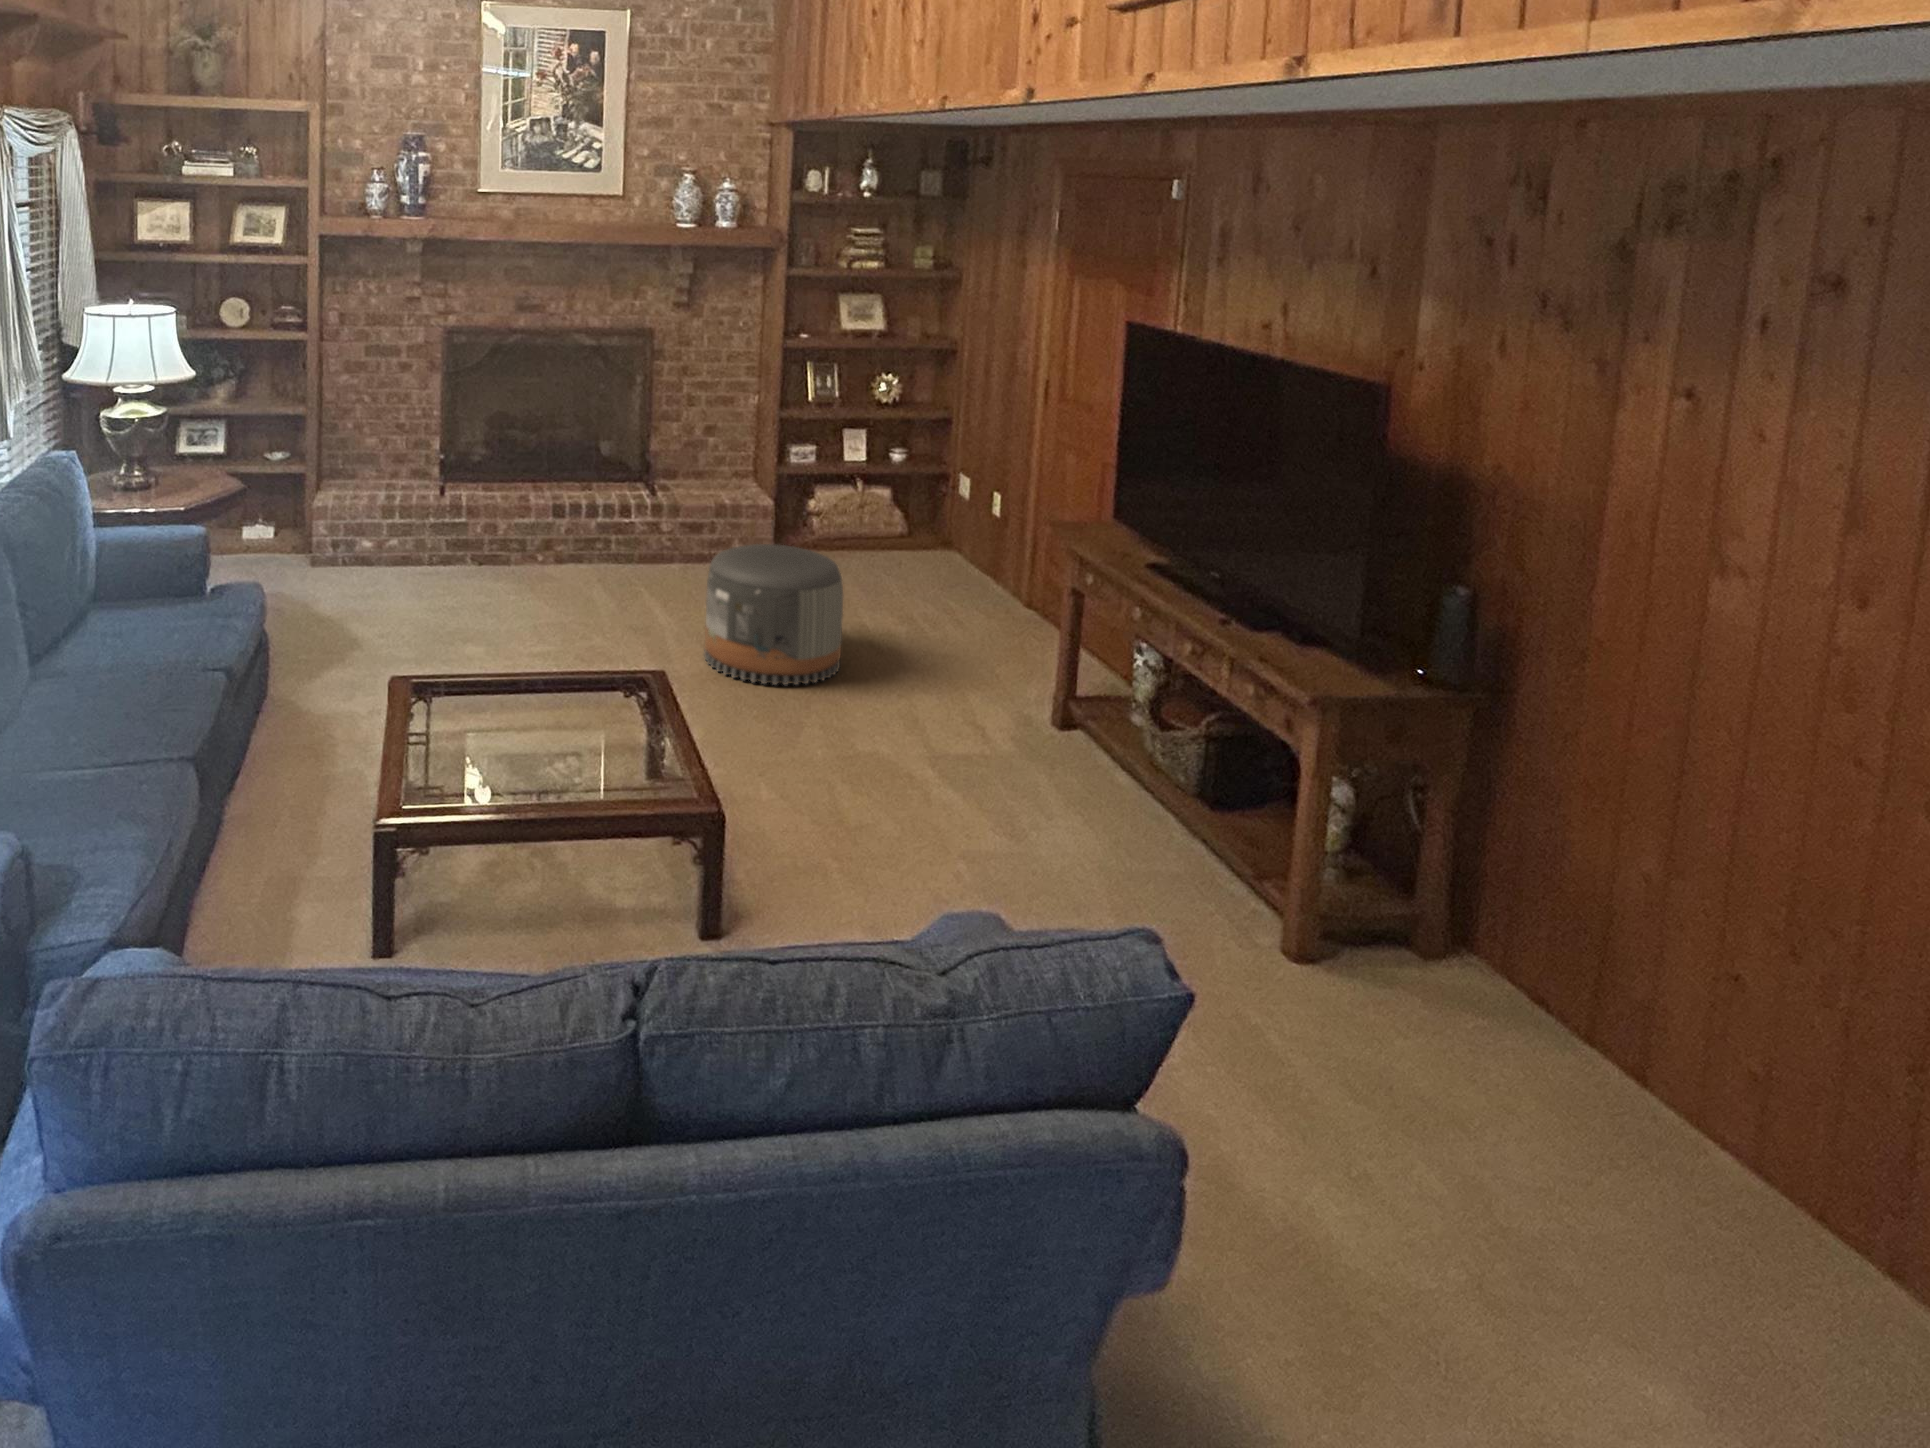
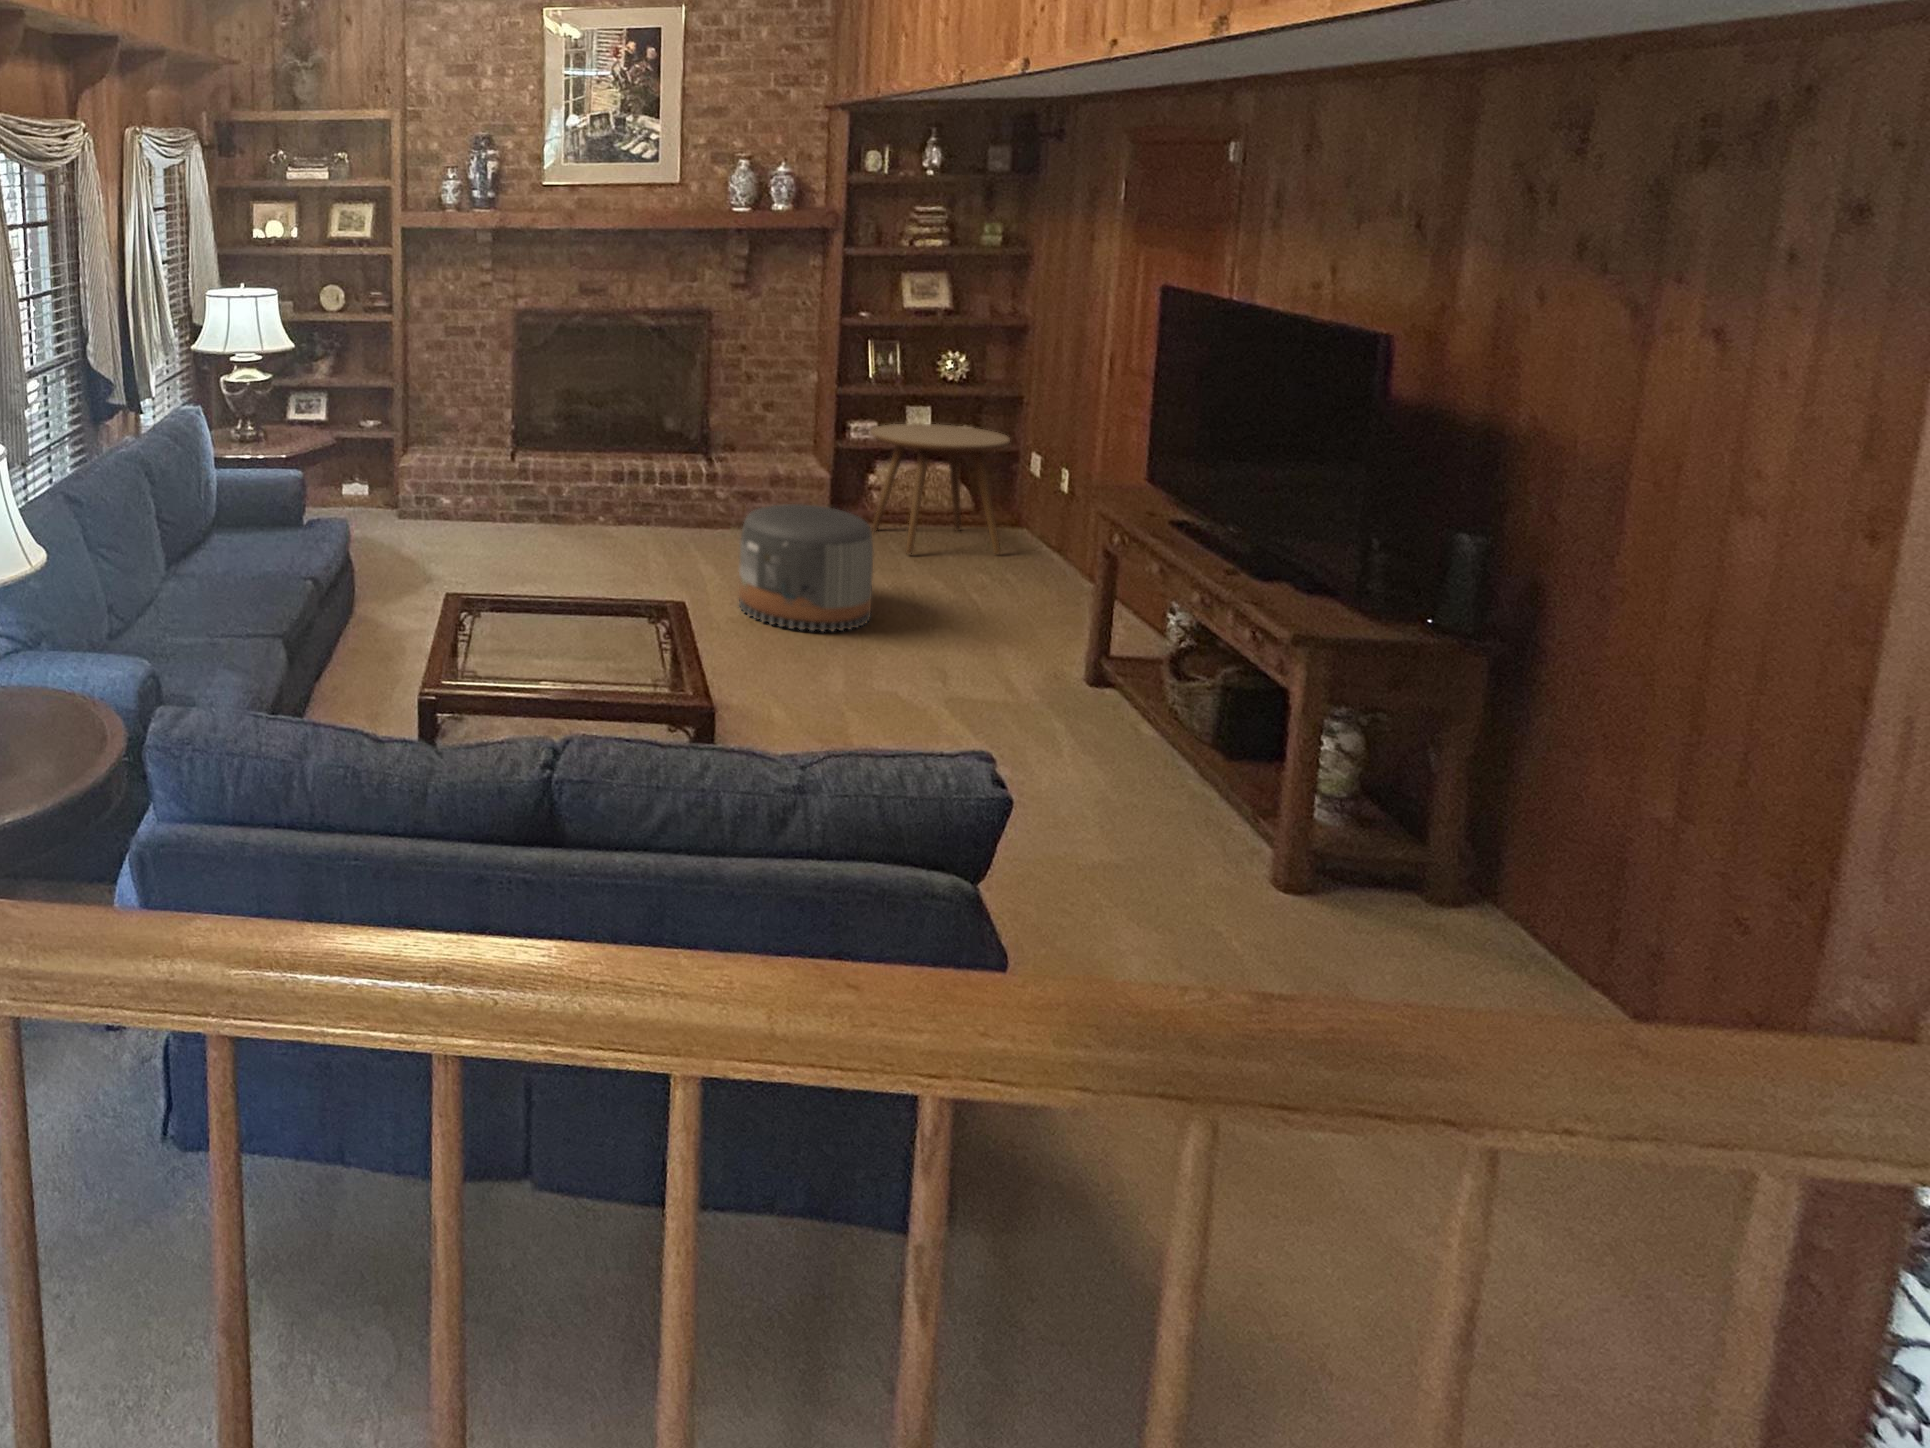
side table: none [819,449,953,588] -> present [871,424,1010,554]

